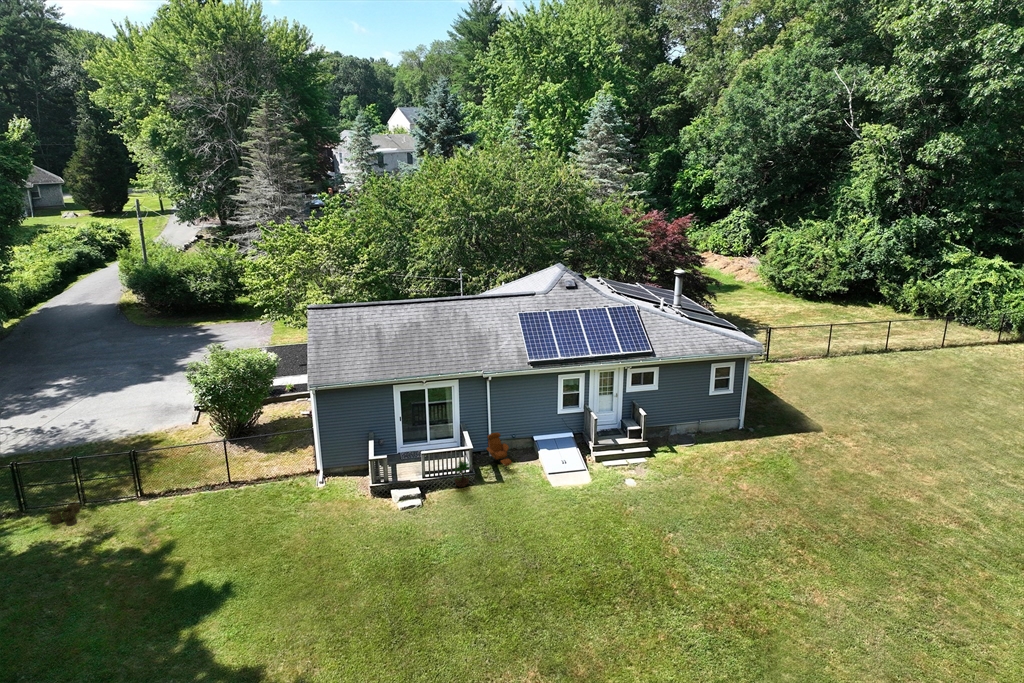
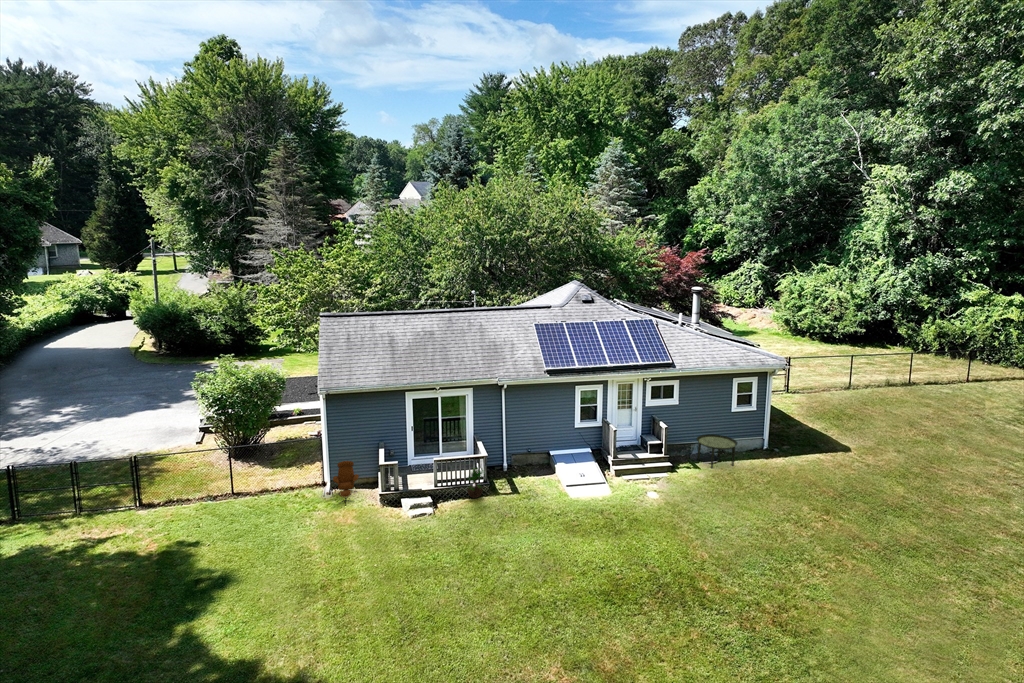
round table: none [674,417,713,451] -> present [697,434,737,468]
lounge chair: present [487,433,512,470] -> present [333,461,359,503]
woven basket: present [50,503,80,526] -> none [44,507,77,530]

